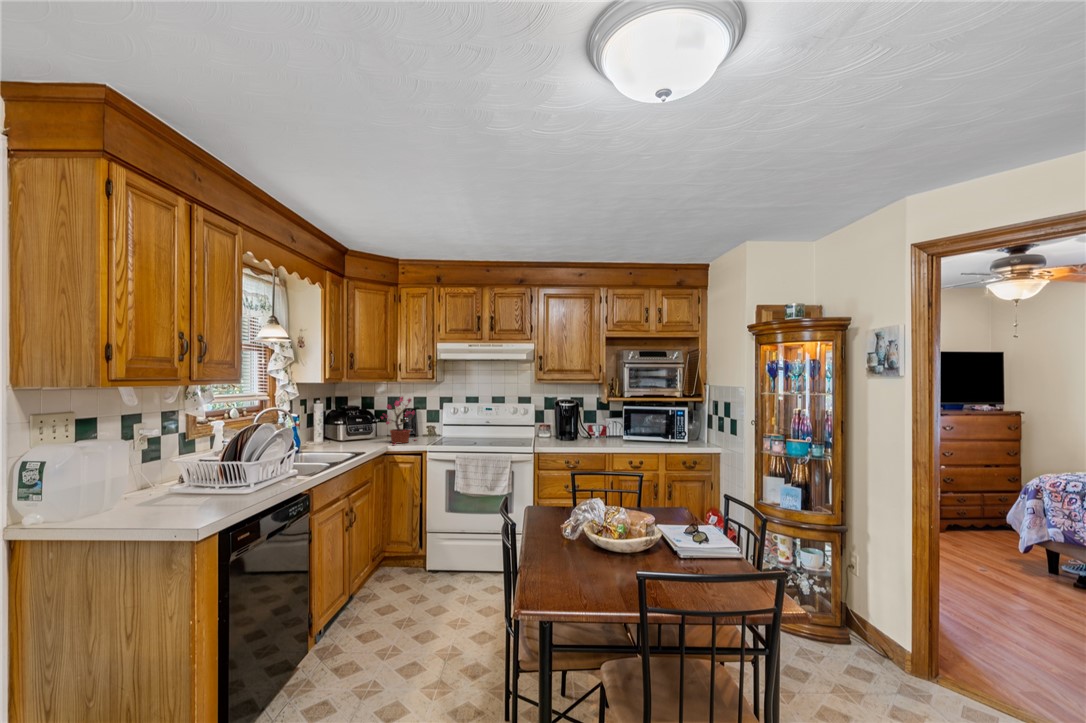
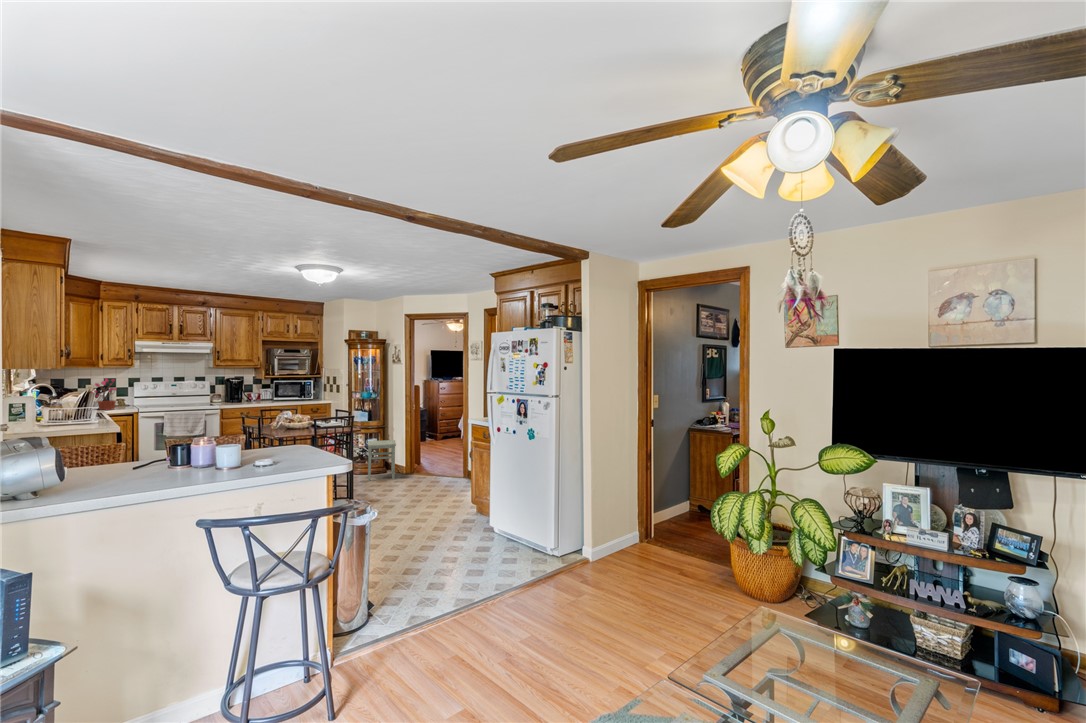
stool: none [809,566,900,708] -> present [368,440,396,481]

